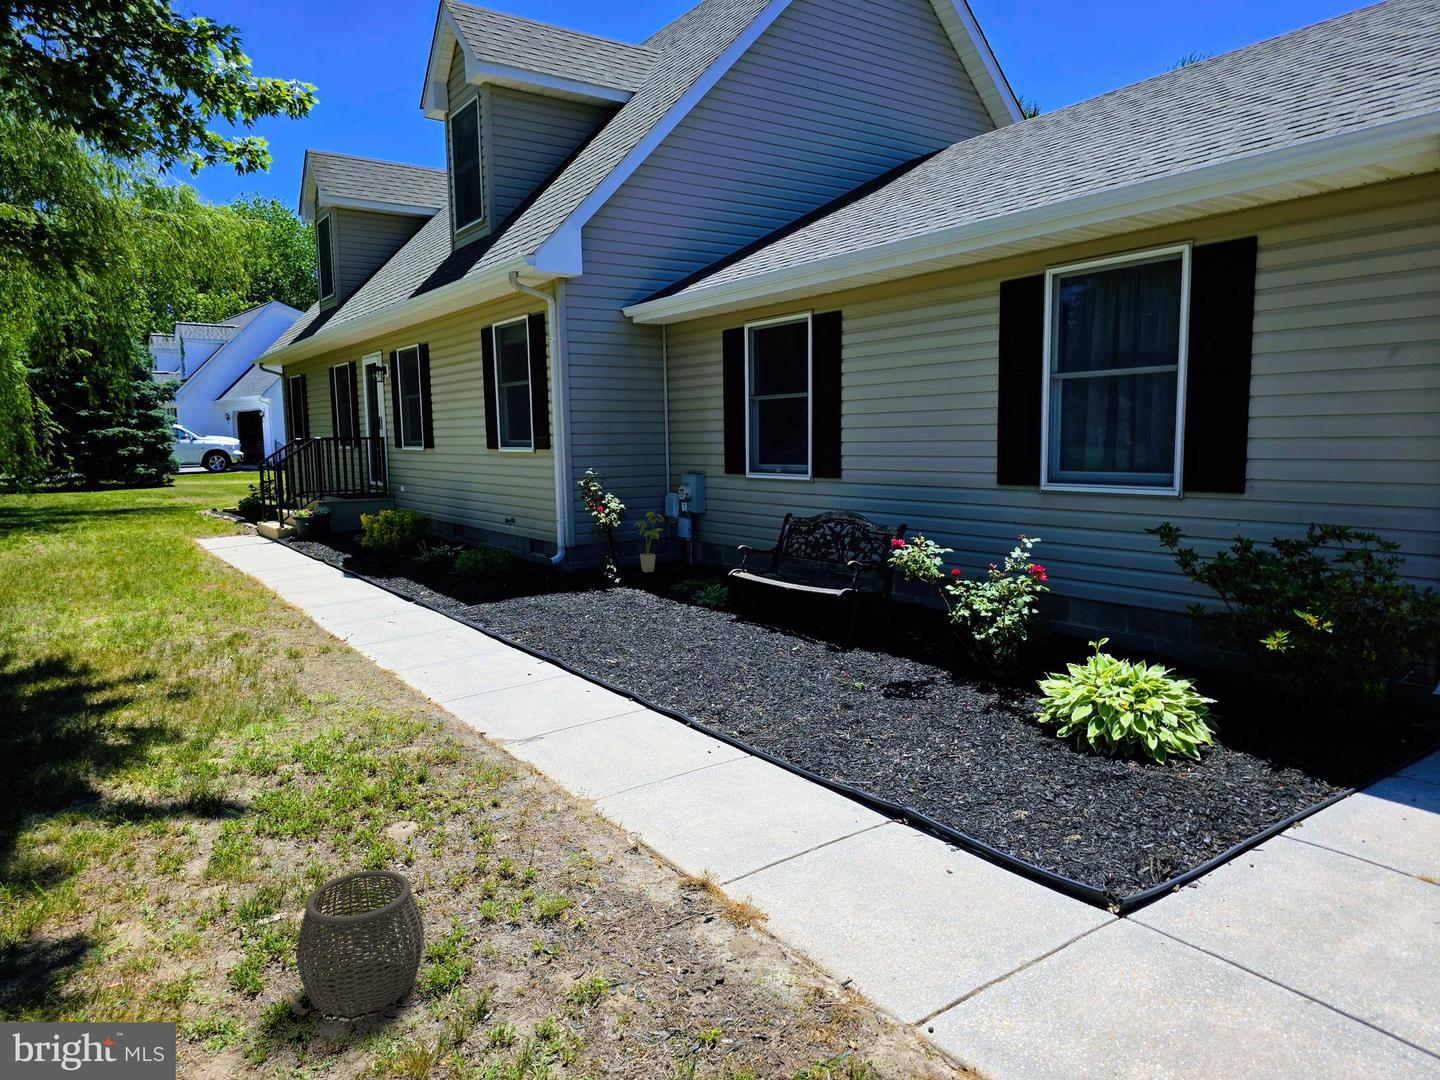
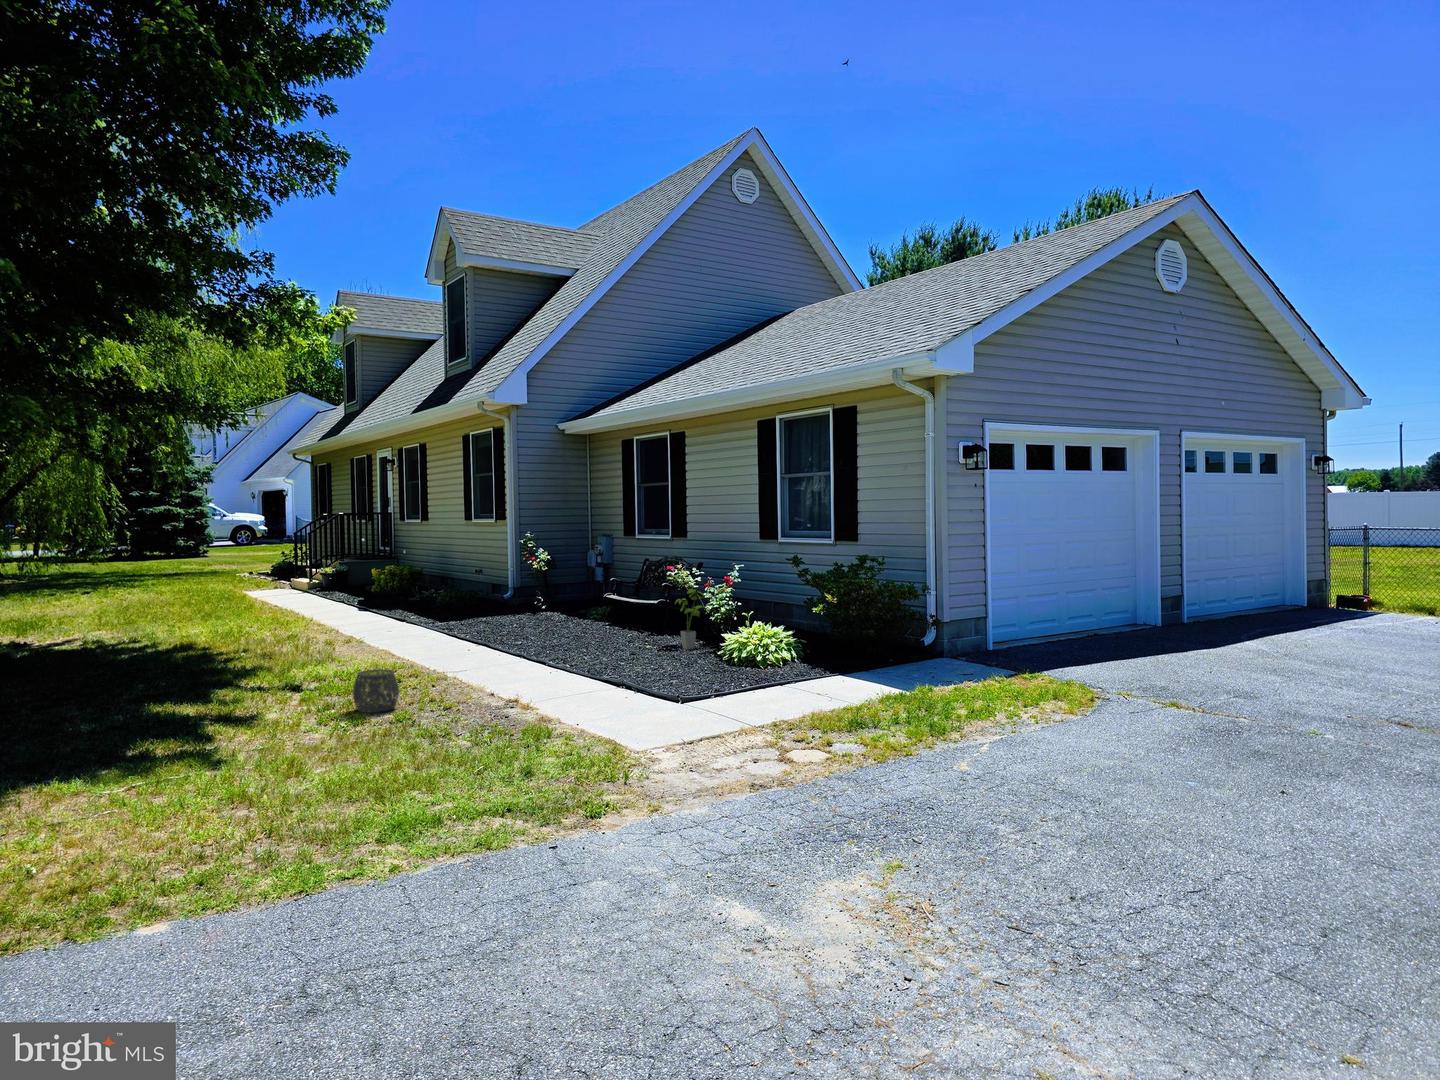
house plant: present [634,512,664,572] -> present [675,589,705,650]

